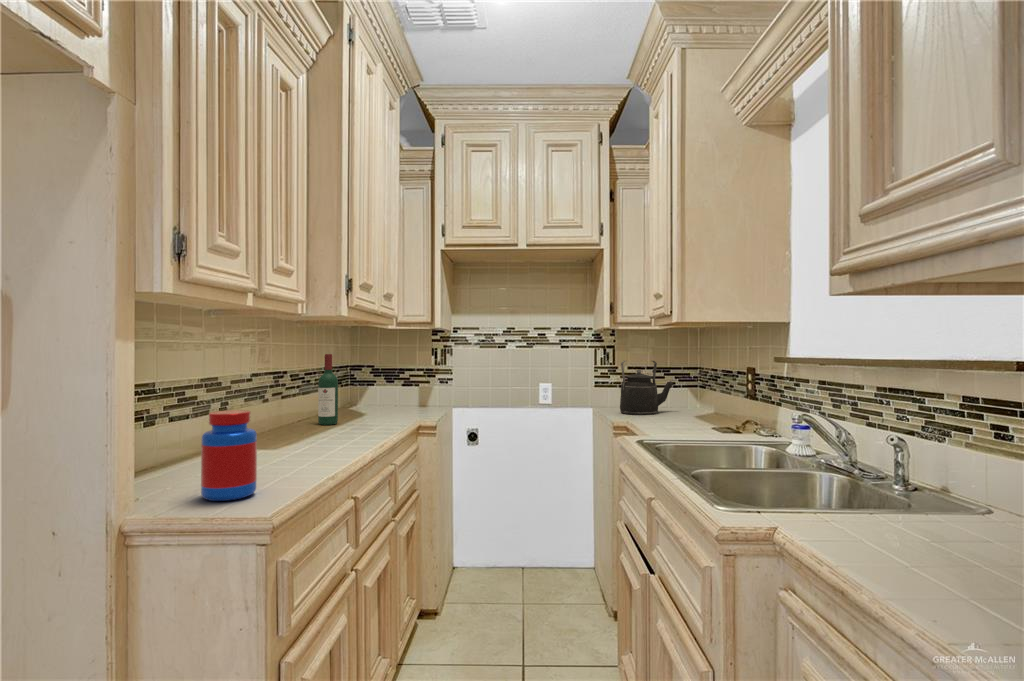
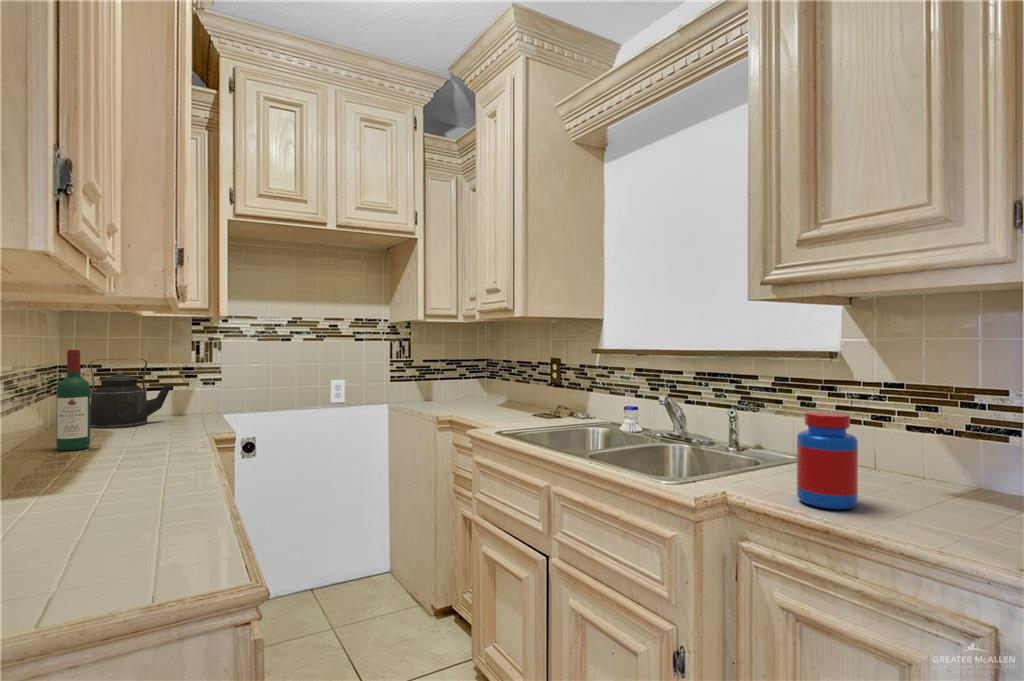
kettle: present [620,361,673,415] -> present [90,358,173,429]
jar: present [201,410,257,501] -> present [797,411,858,509]

